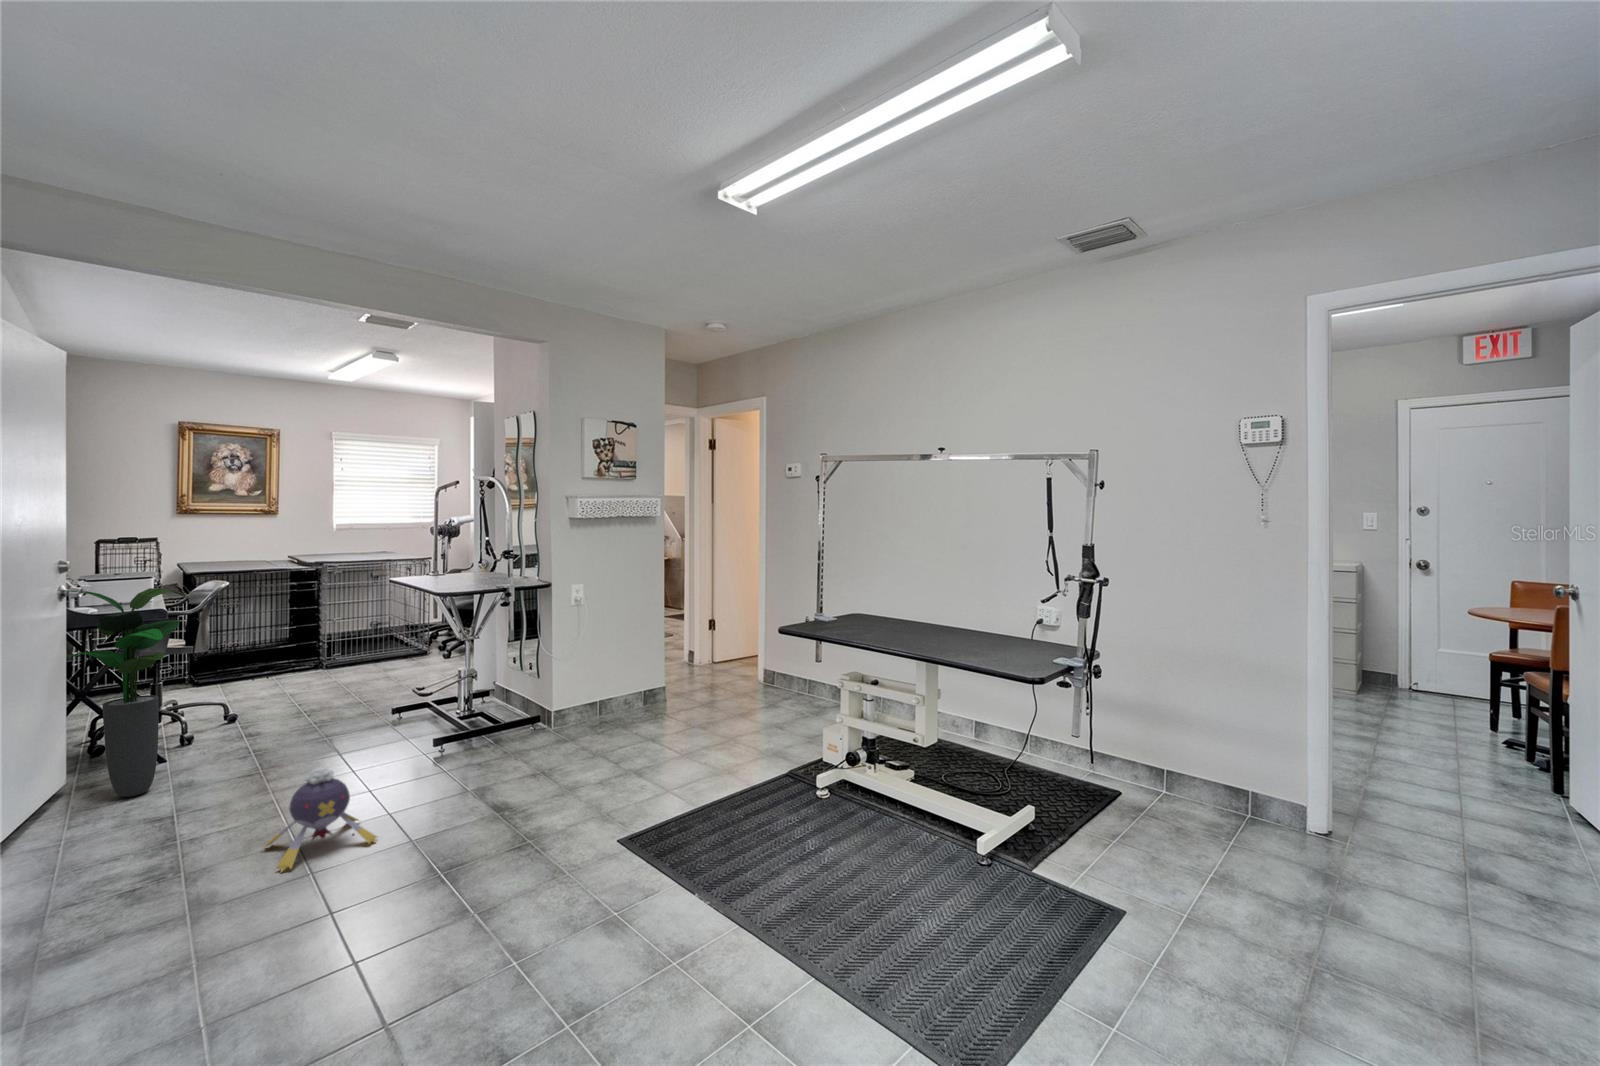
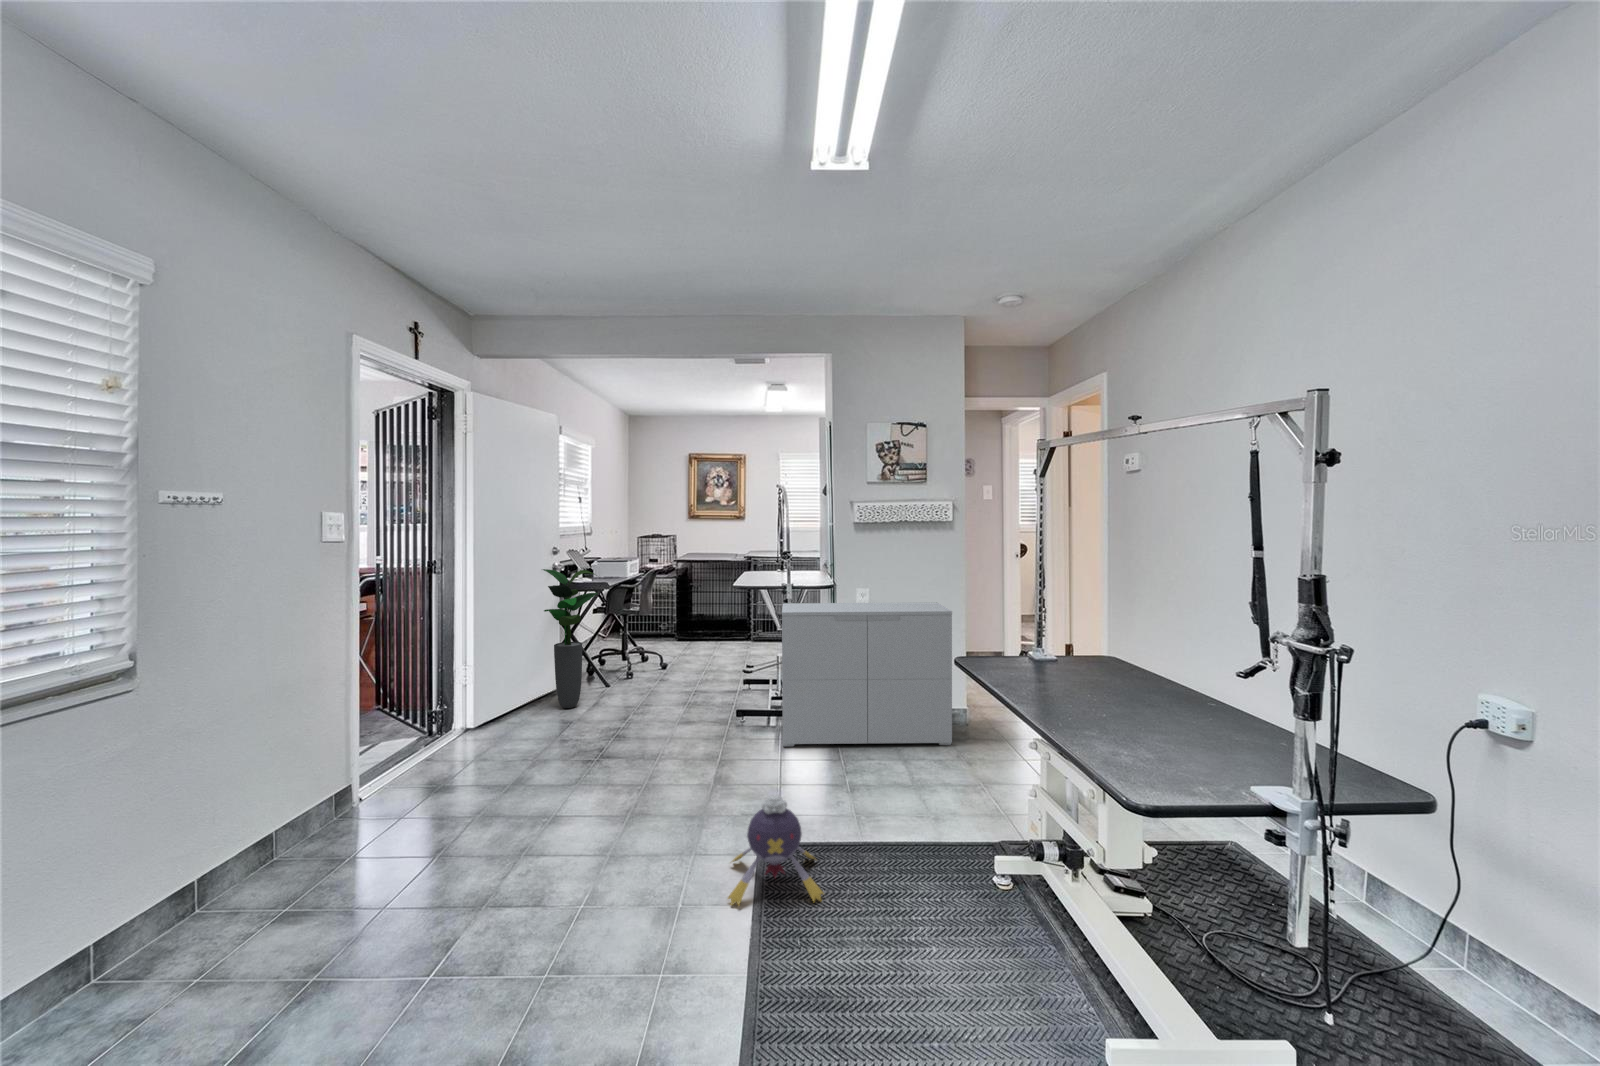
cabinet: none [501,593,683,758] -> present [782,602,952,746]
plush toy: present [265,767,376,872] -> present [728,795,823,905]

